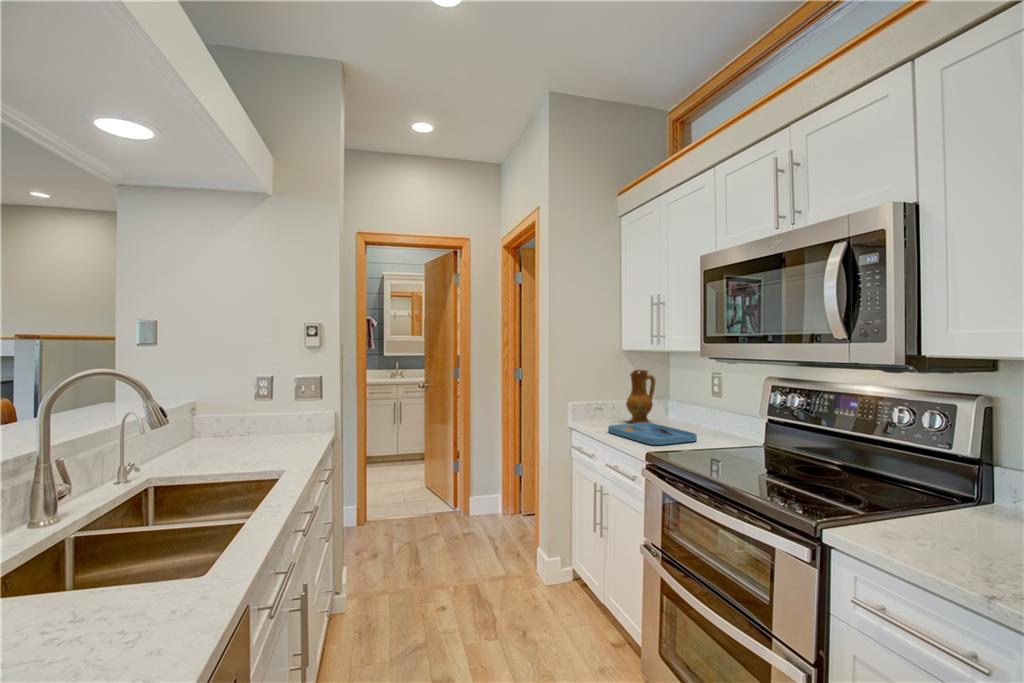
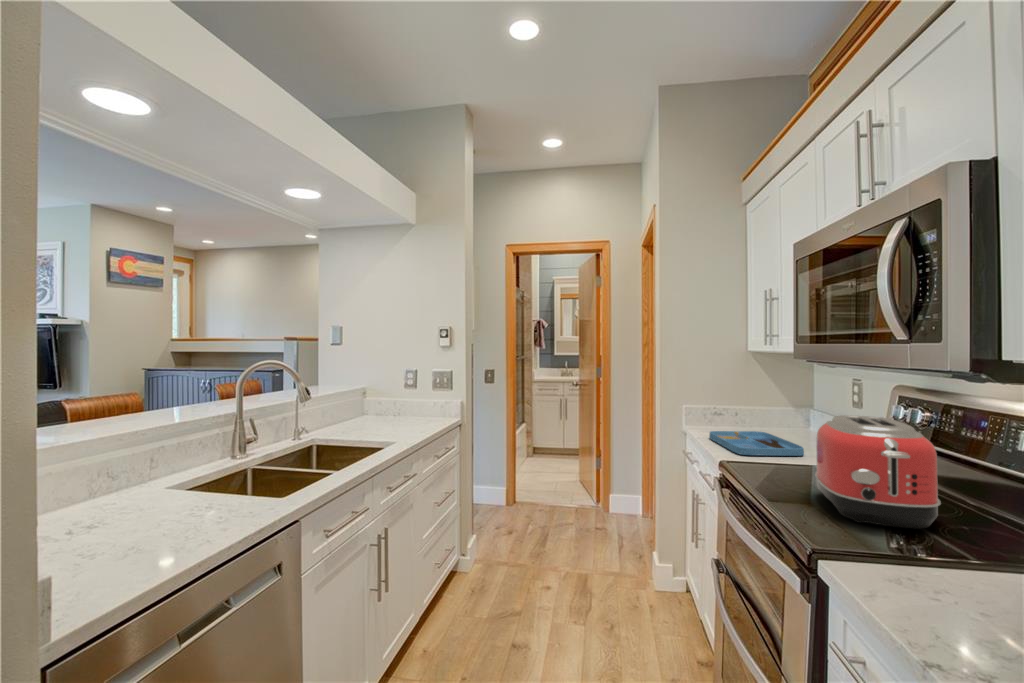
ceramic jug: present [626,370,656,423] -> none [746,373,783,433]
toaster: none [748,403,856,492] -> present [815,415,941,529]

